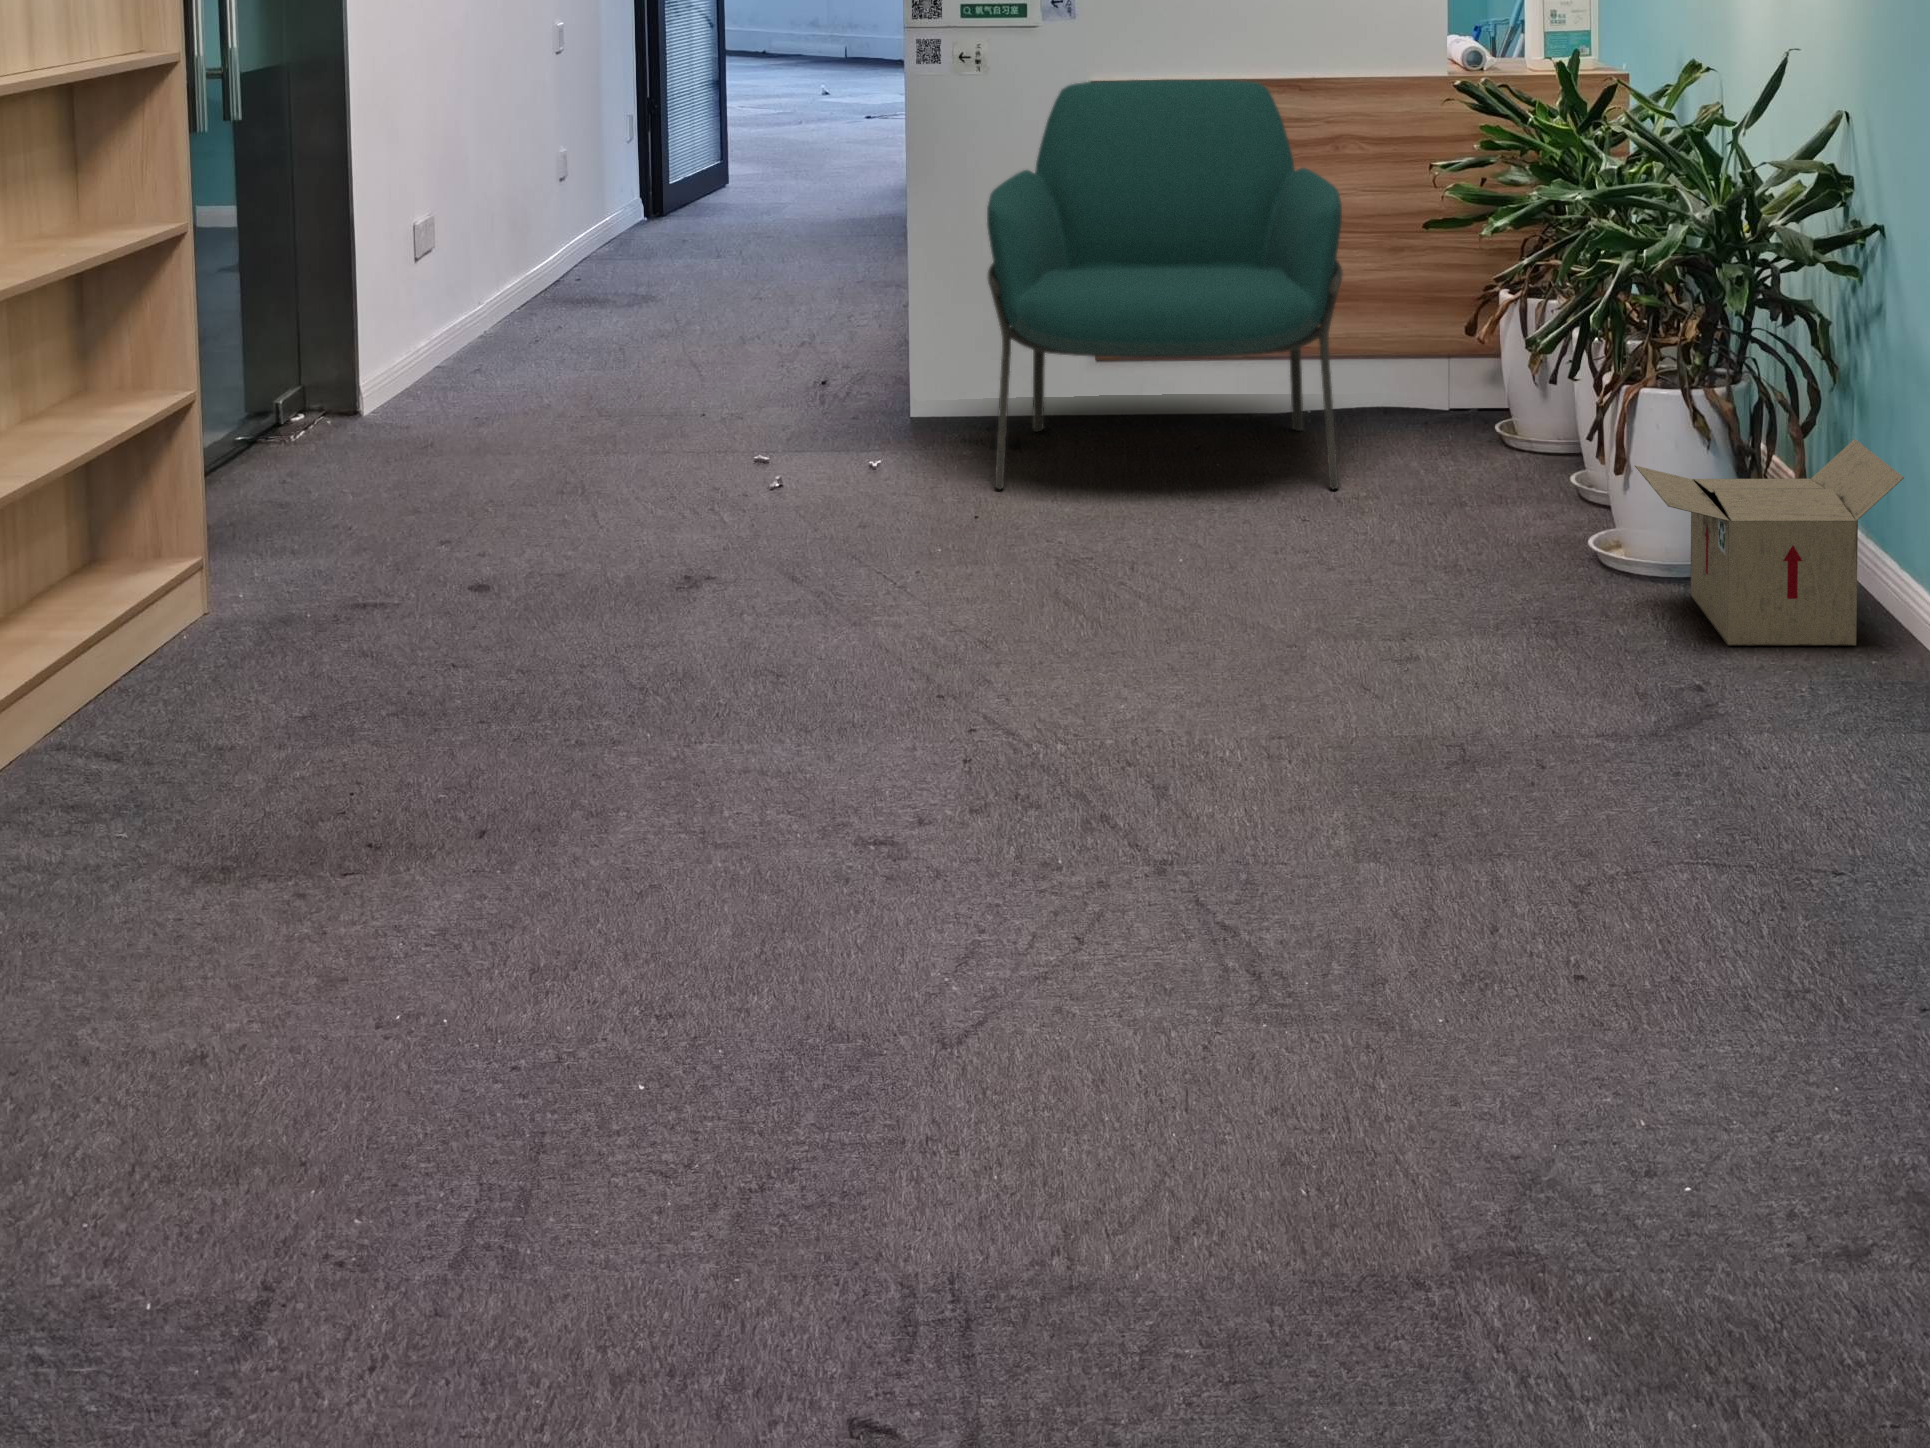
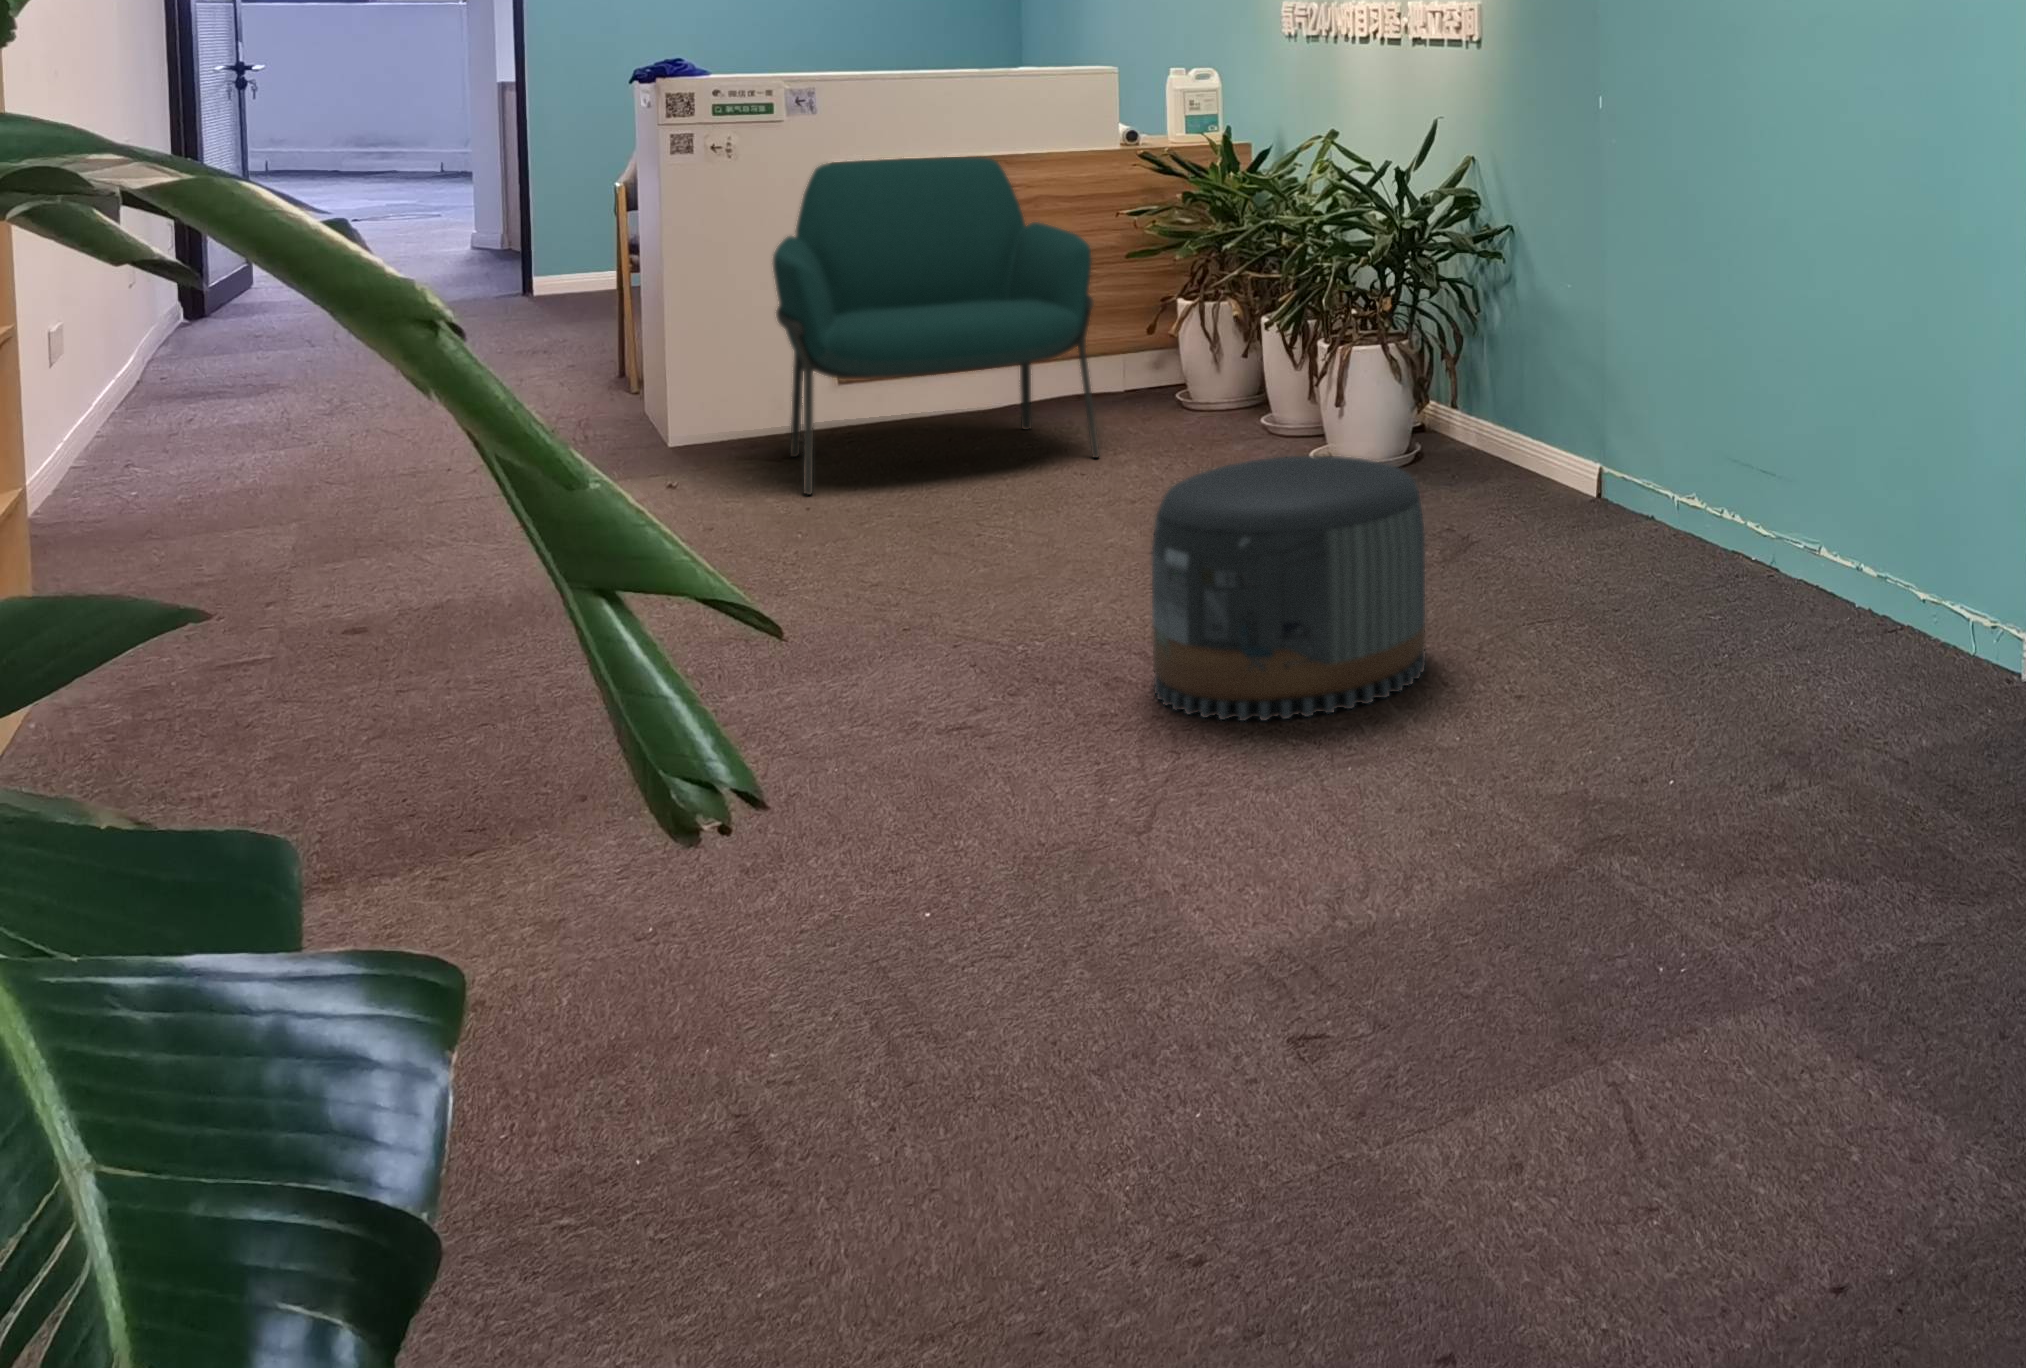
cardboard box: present [1635,439,1904,645] -> none [1367,361,1547,496]
pouf: none [1042,597,1447,1041] -> present [1151,456,1425,721]

